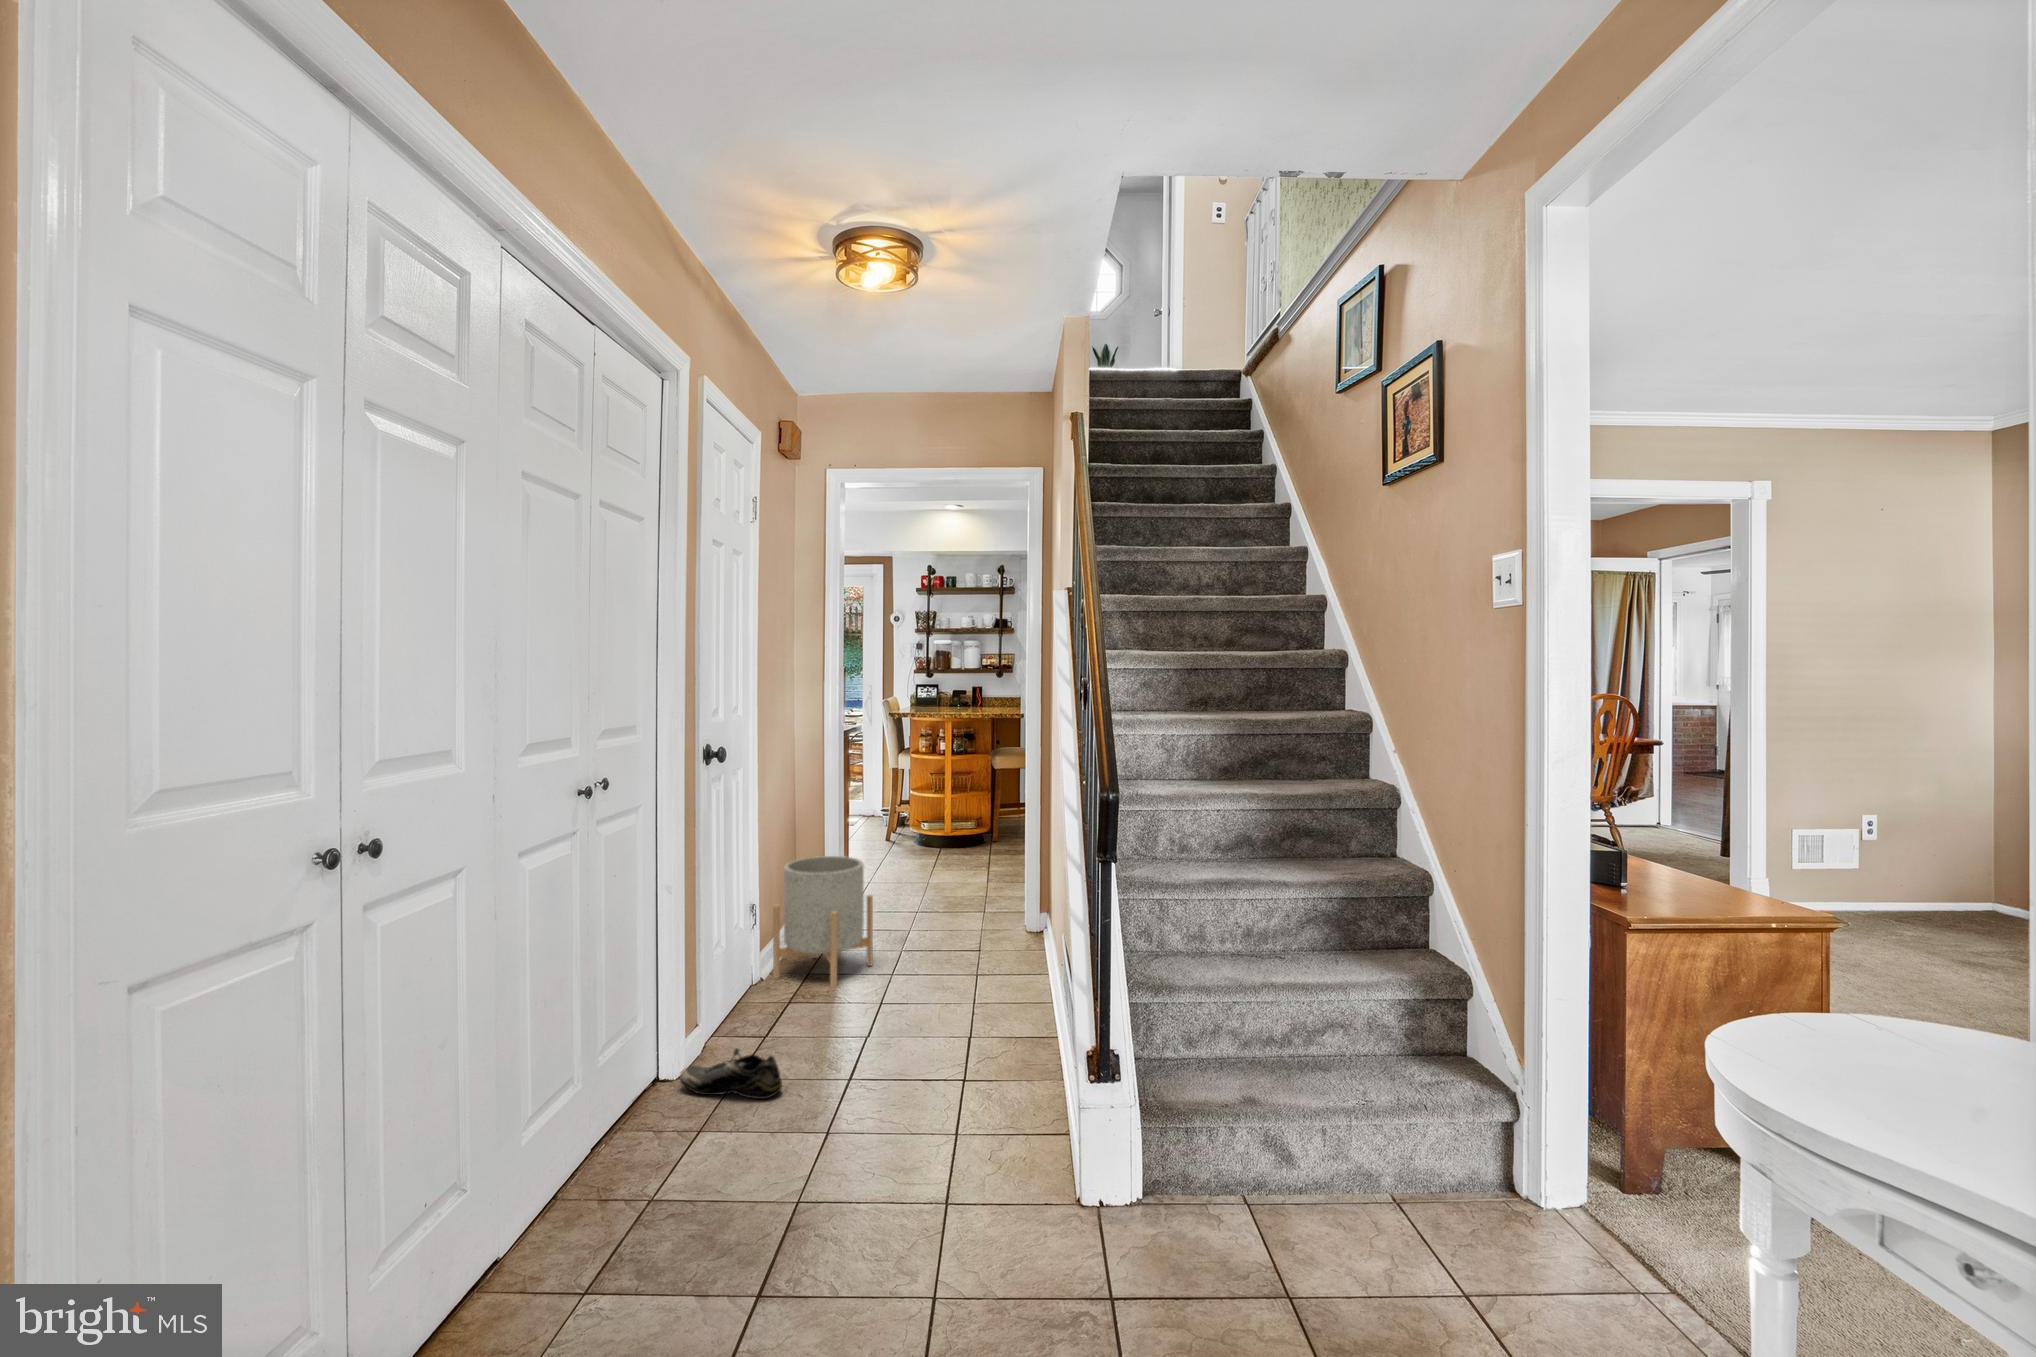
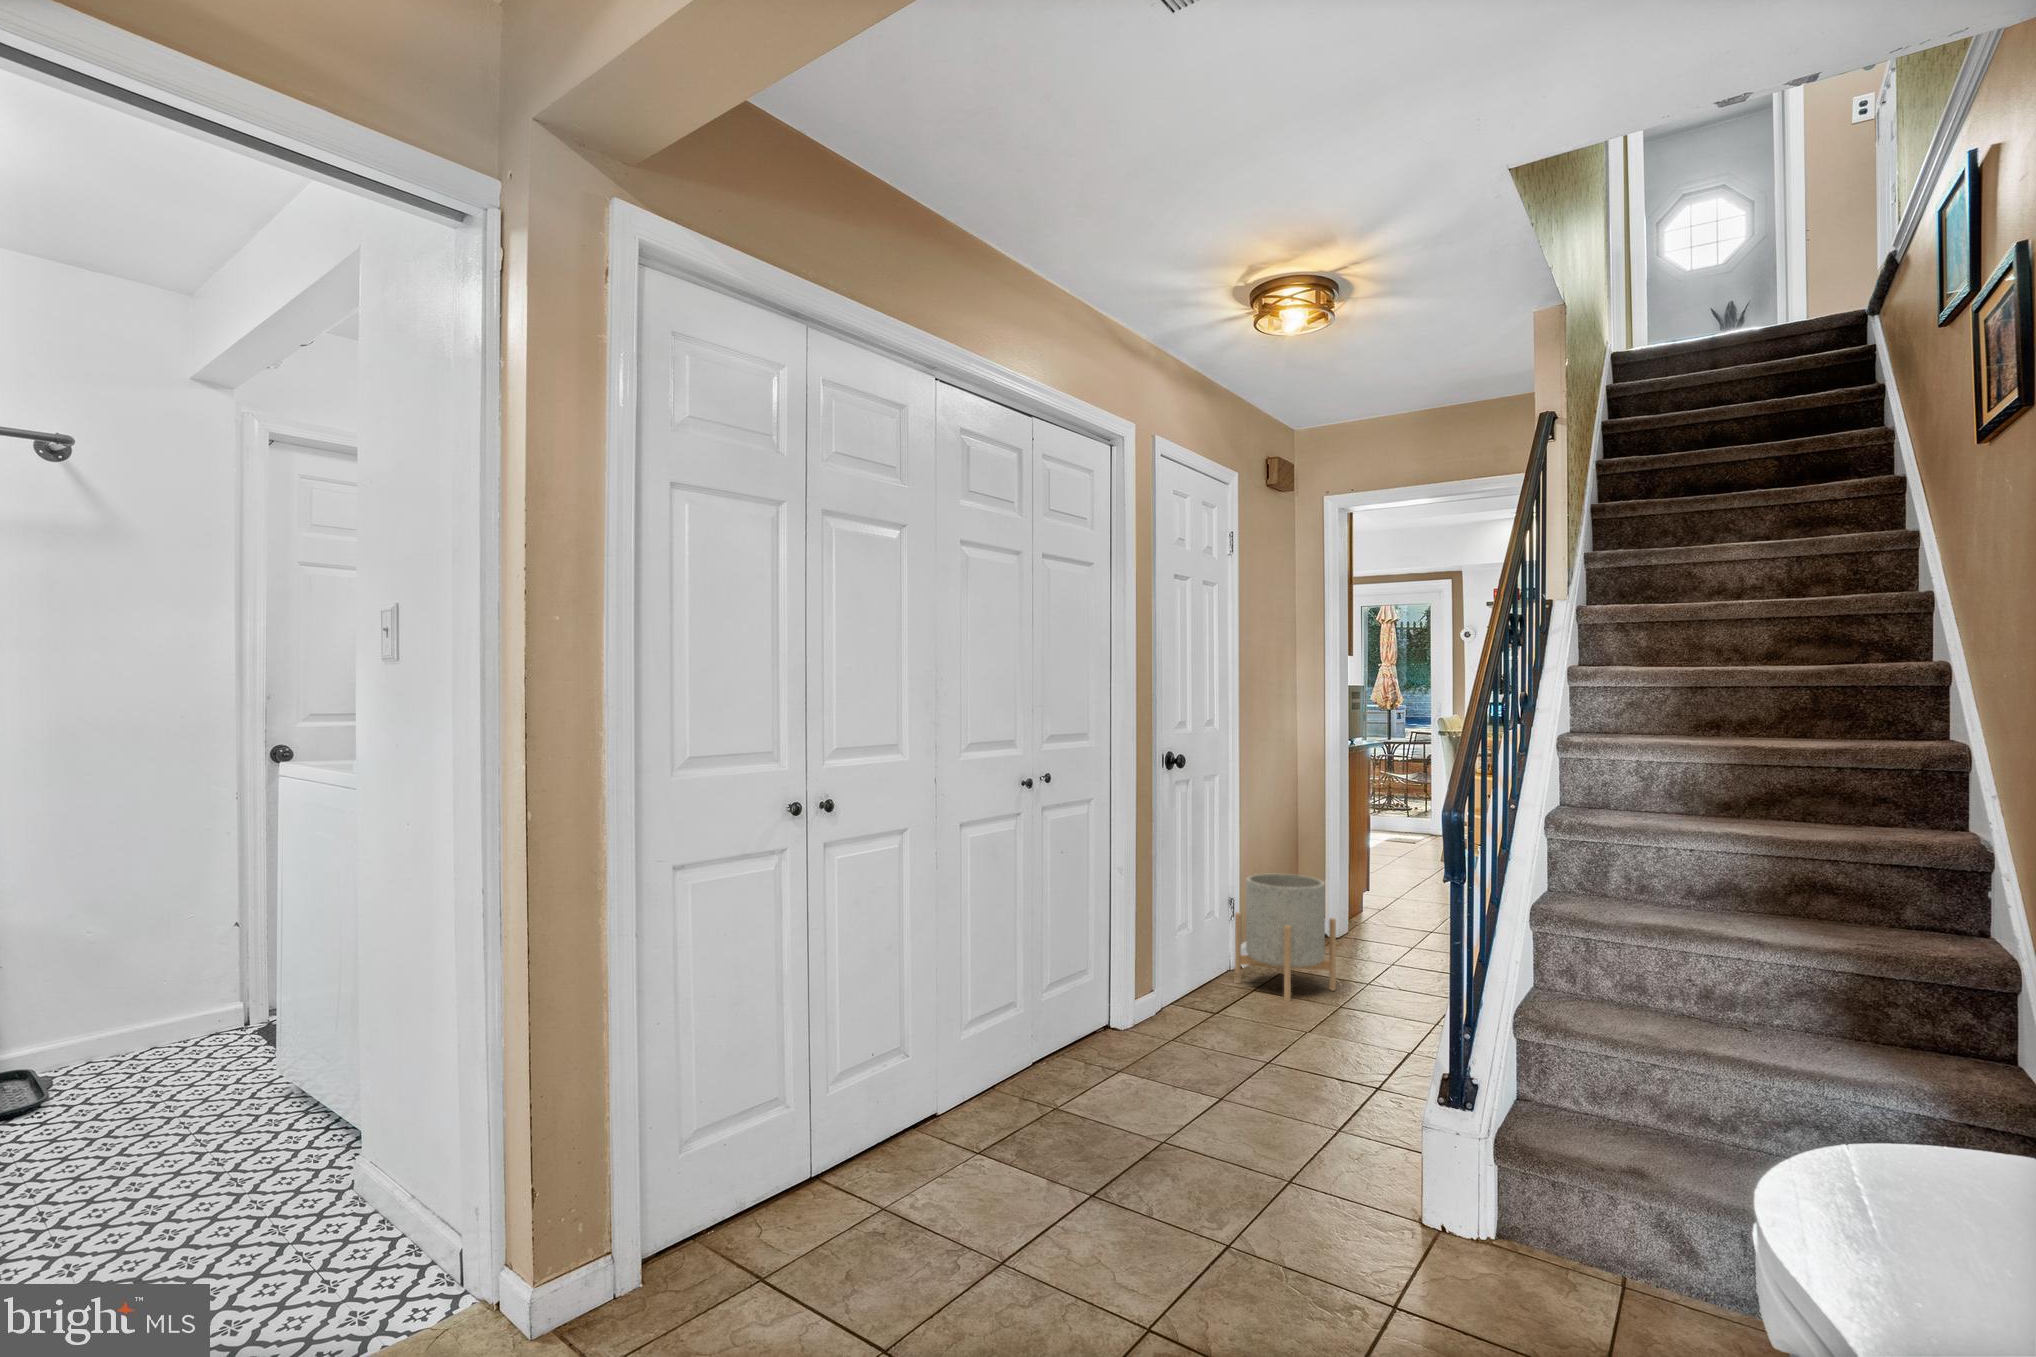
shoe: present [680,1048,782,1099] -> none [1118,1015,1197,1066]

